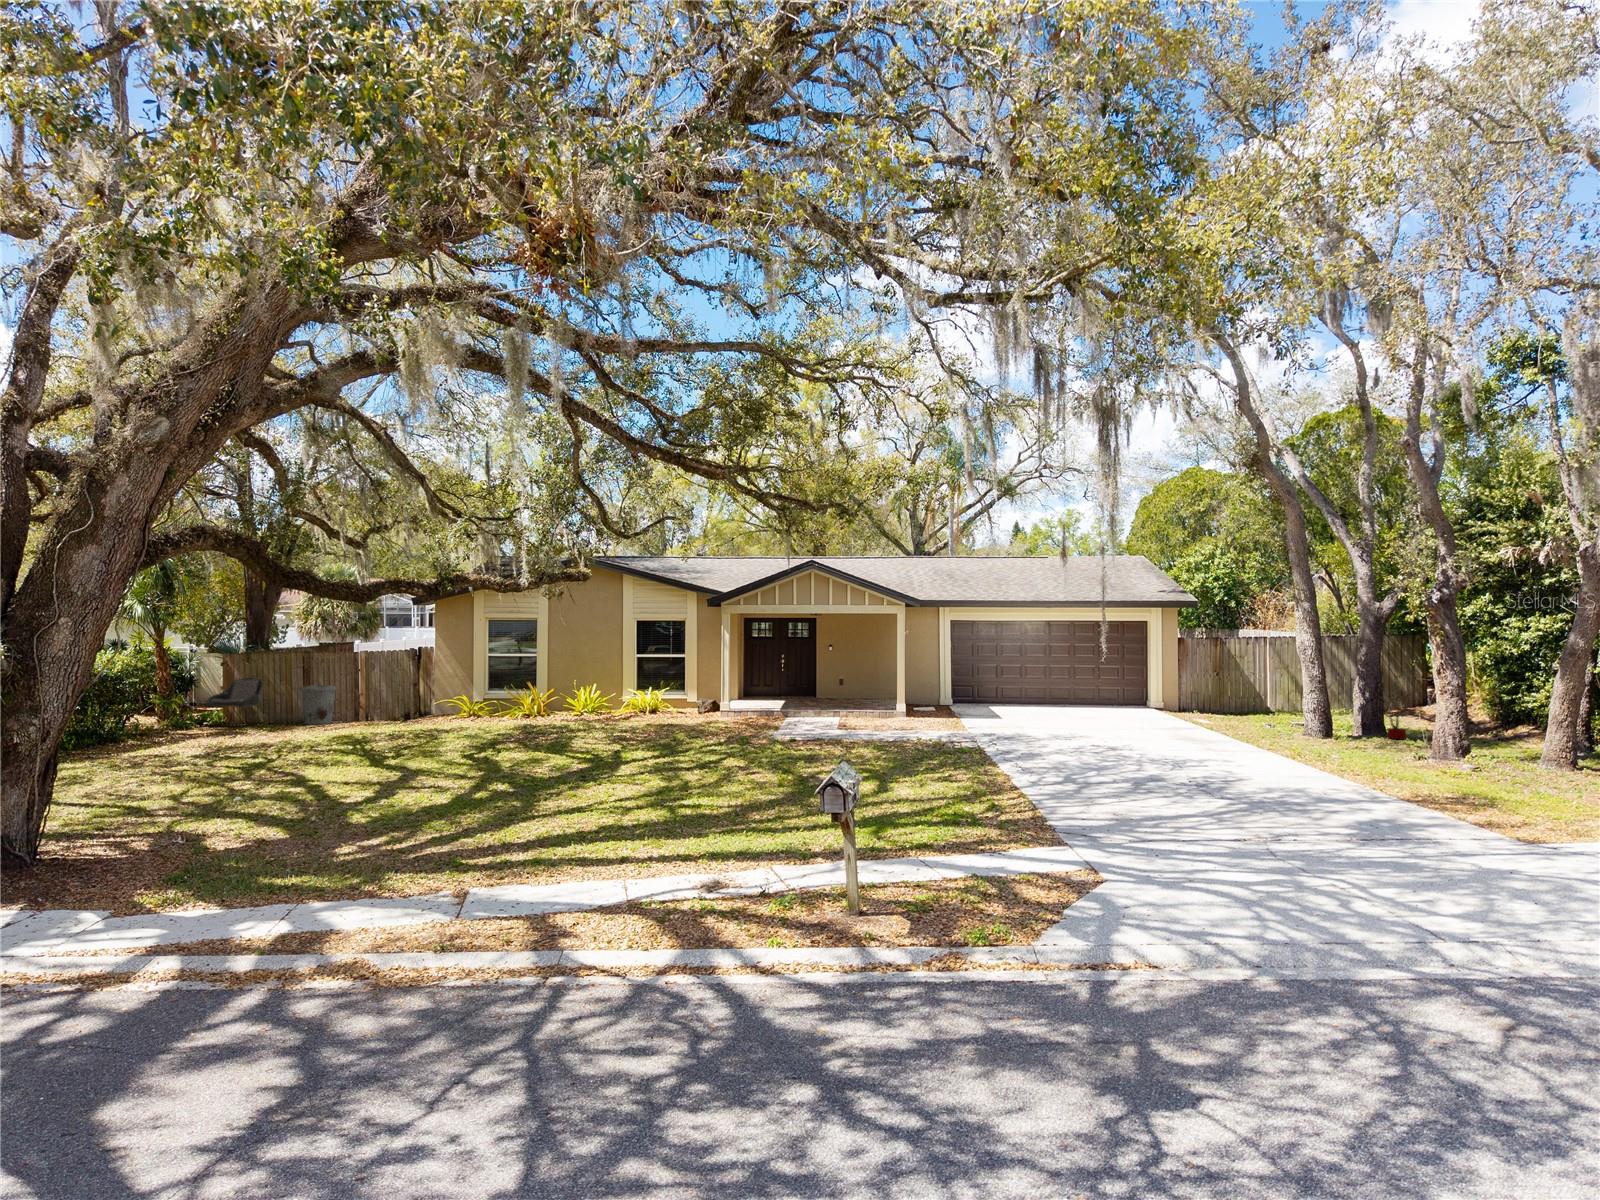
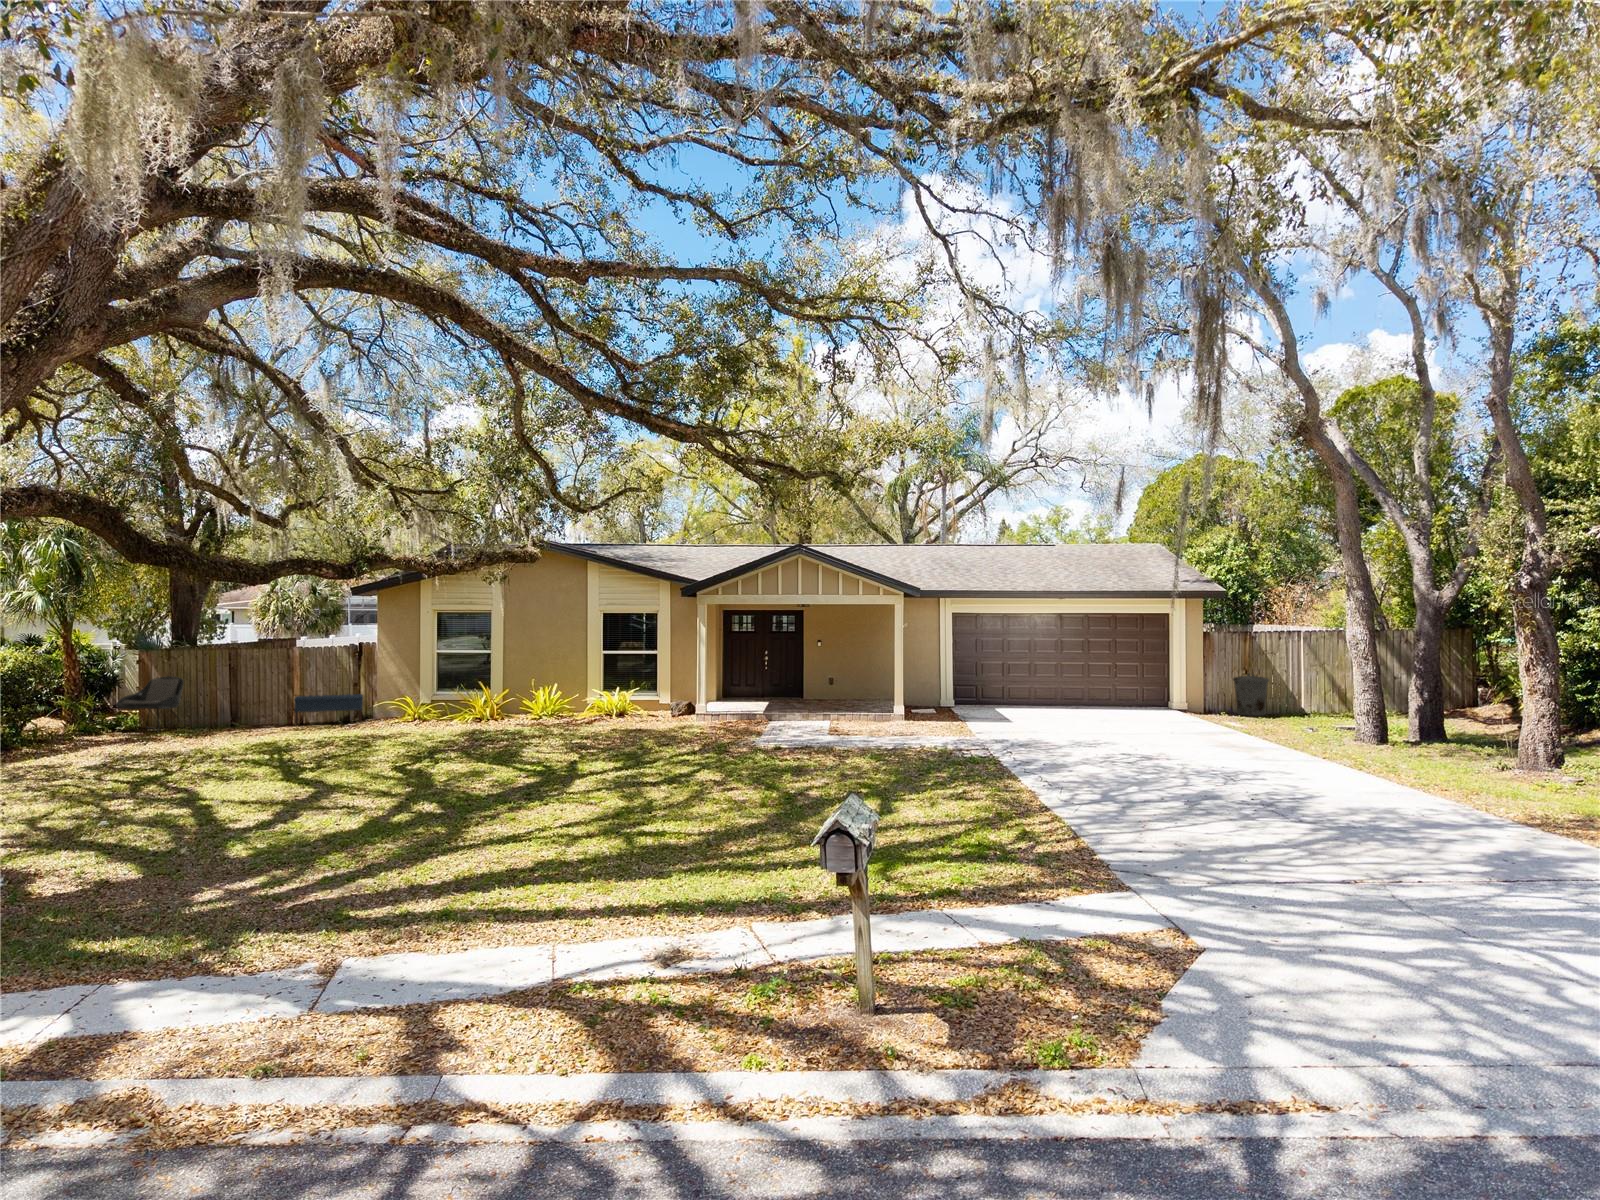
trash can: present [300,683,337,725] -> present [1233,674,1269,716]
bench: none [360,693,420,722] -> present [294,694,363,725]
decorative plant: present [1387,707,1406,739] -> none [1428,701,1469,746]

